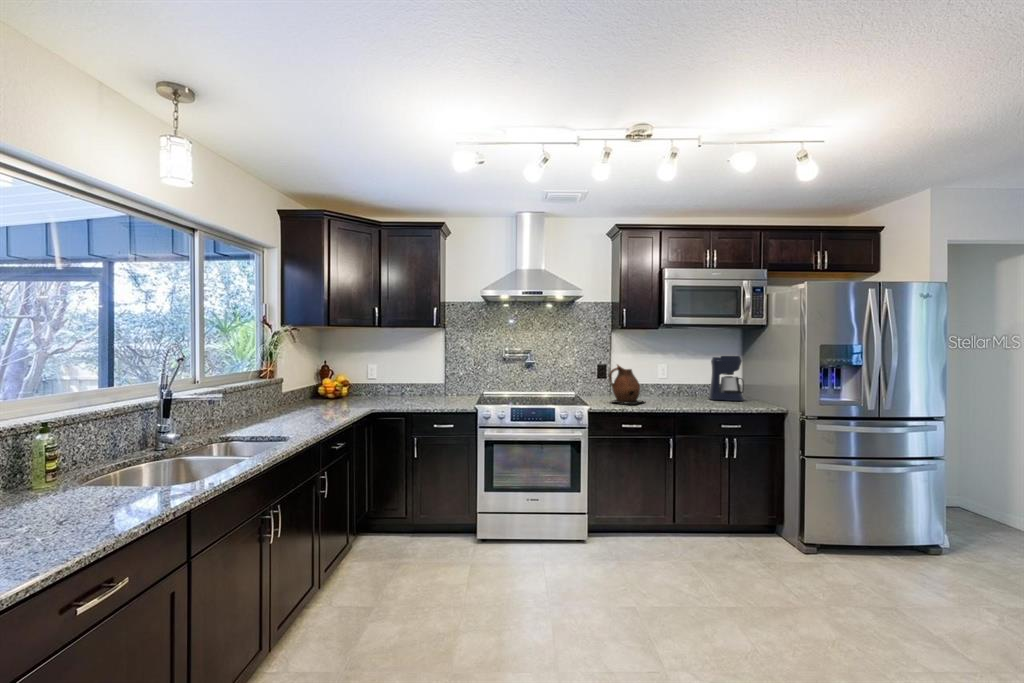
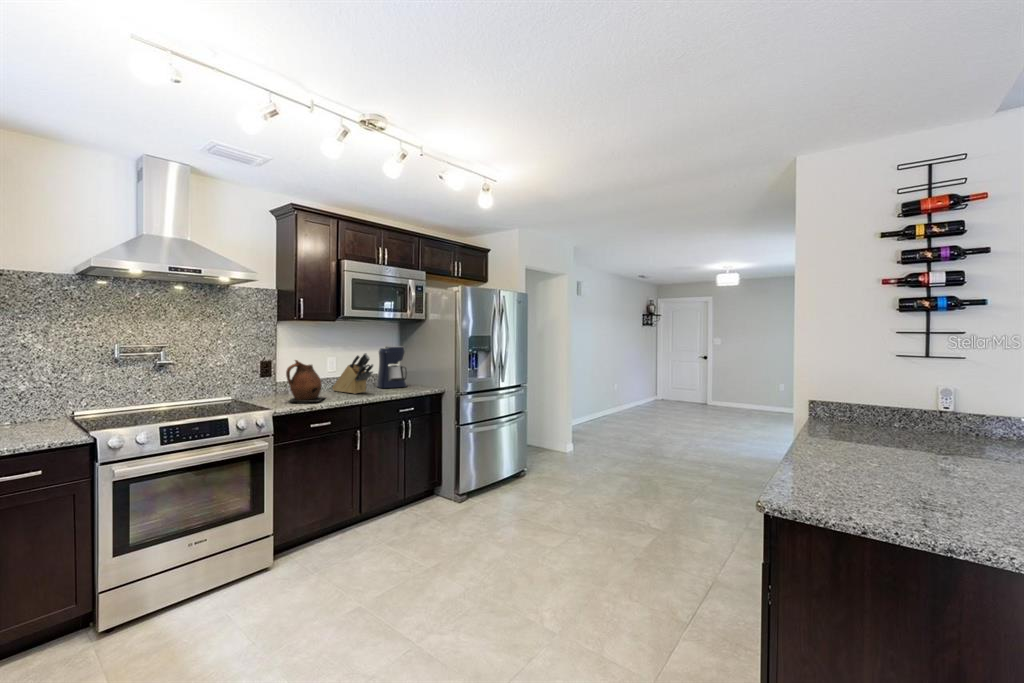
knife block: none [660,360,696,402] -> present [333,353,373,394]

